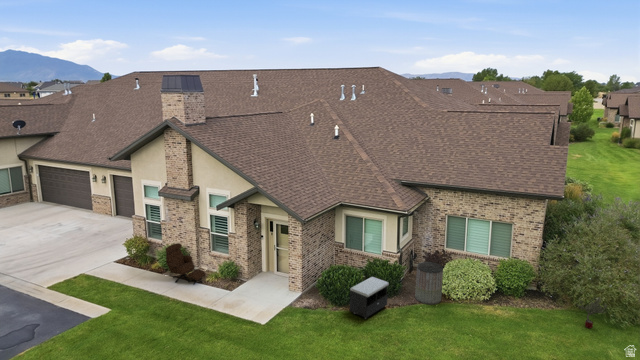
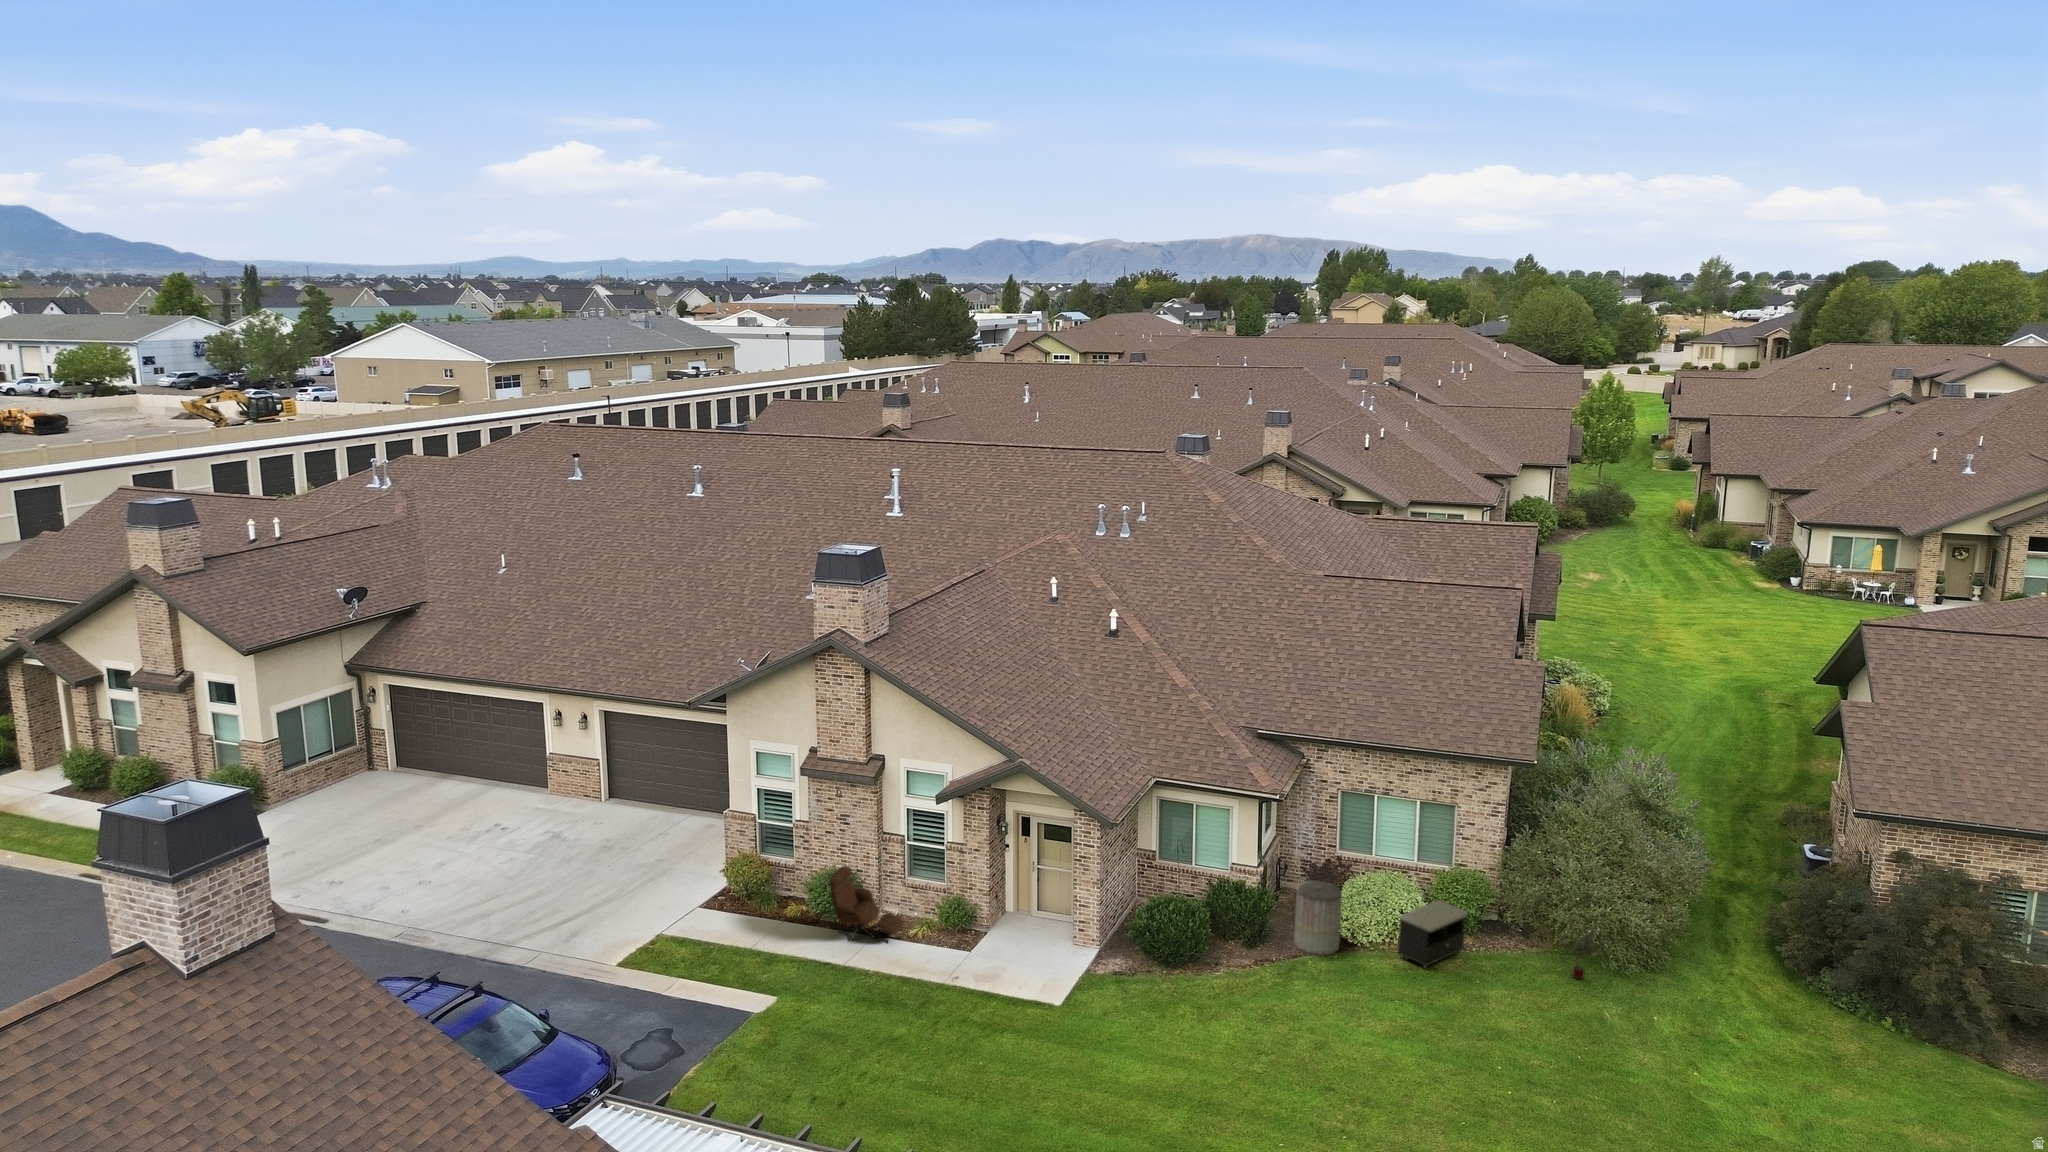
storage bench: present [350,277,389,318] -> present [1398,900,1468,967]

